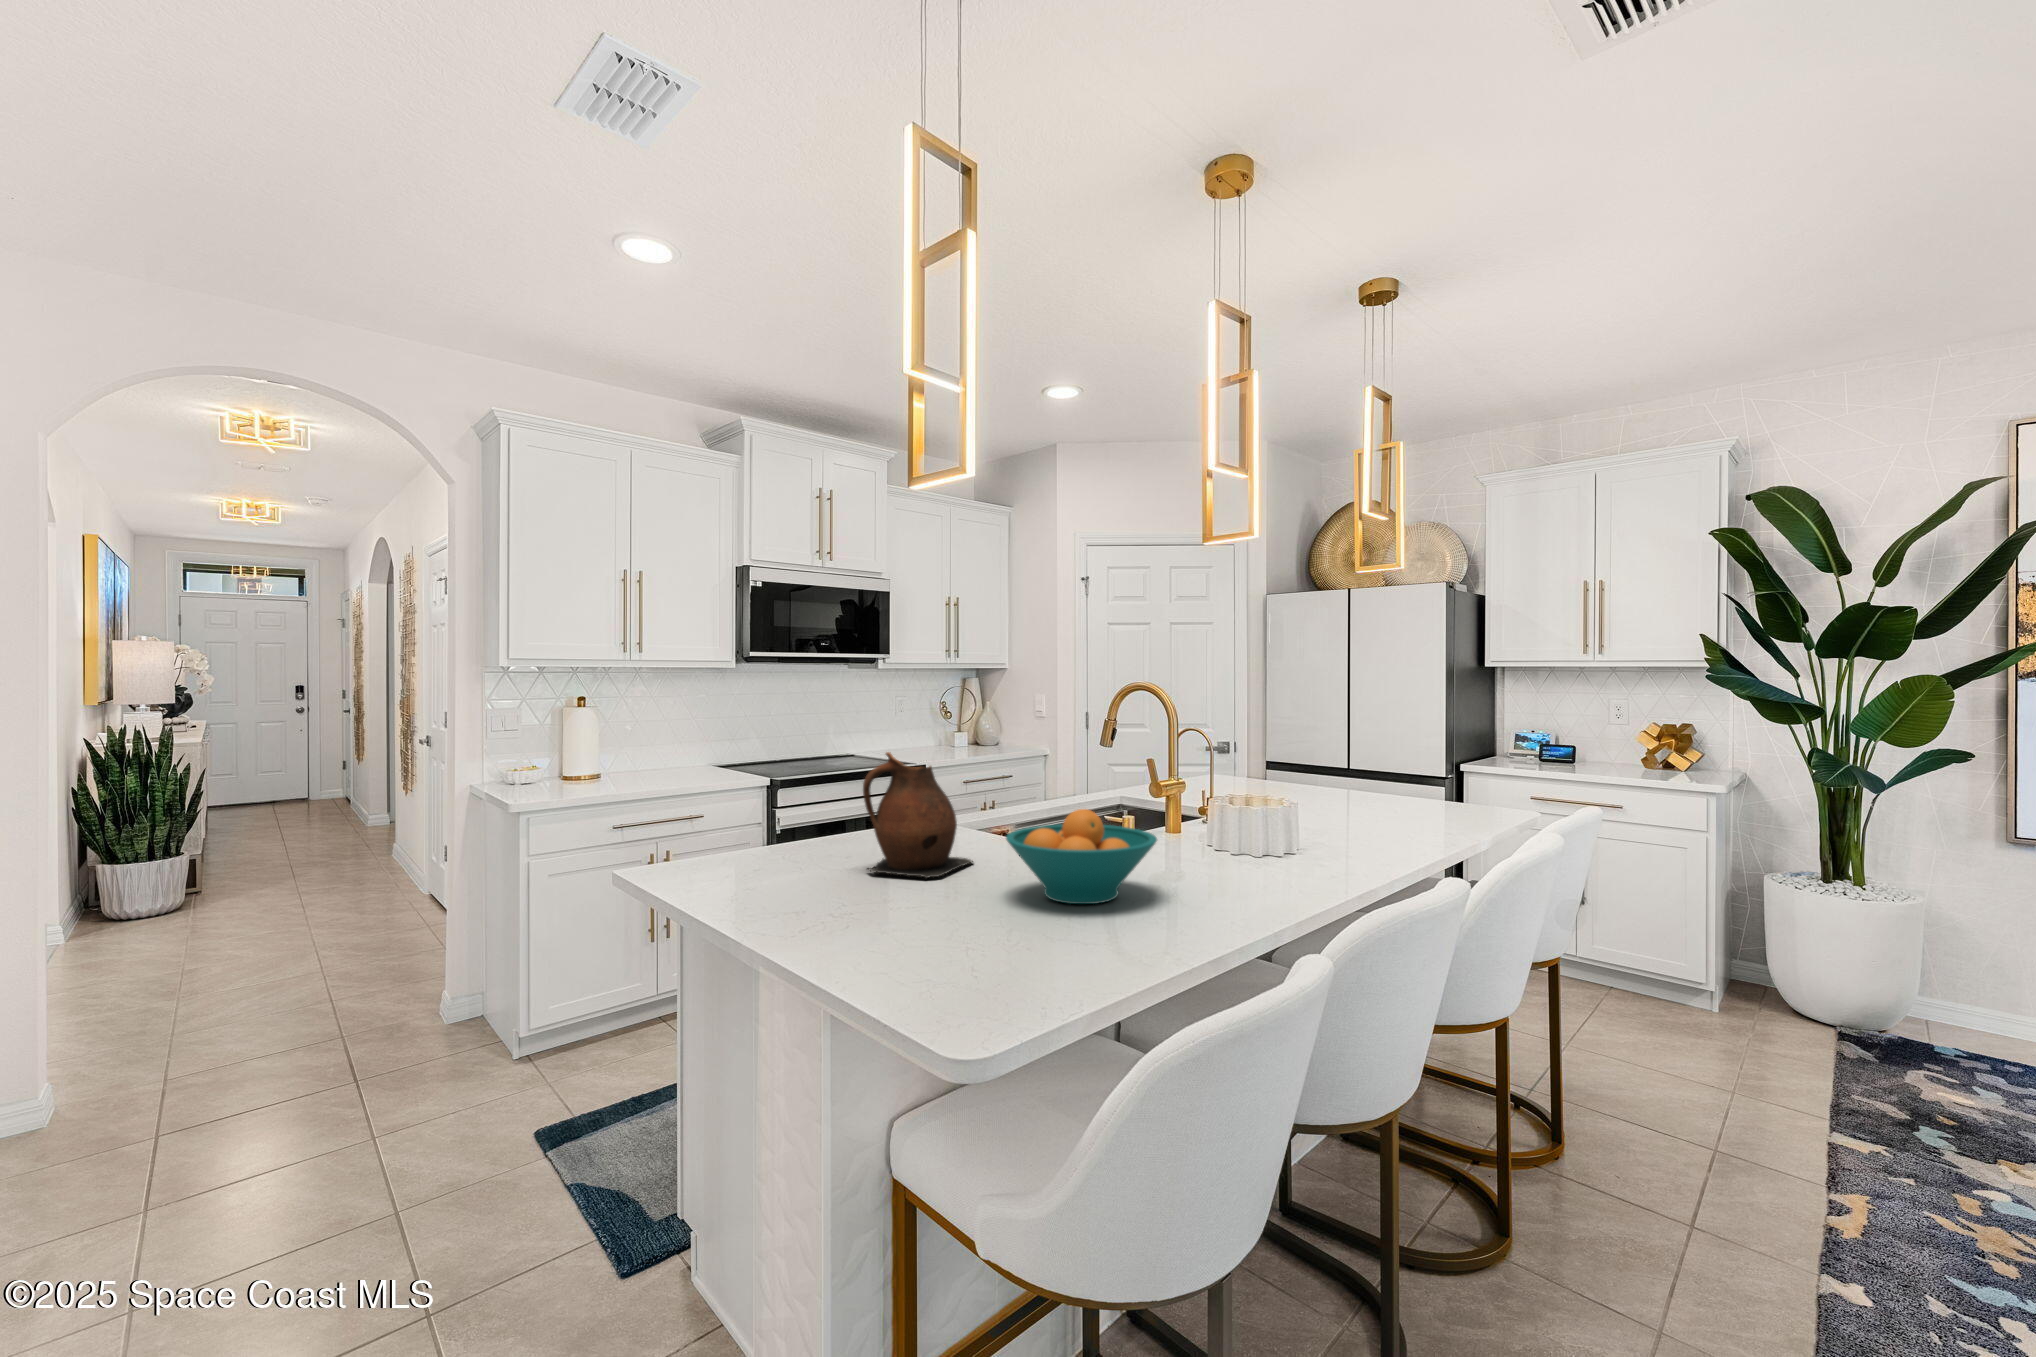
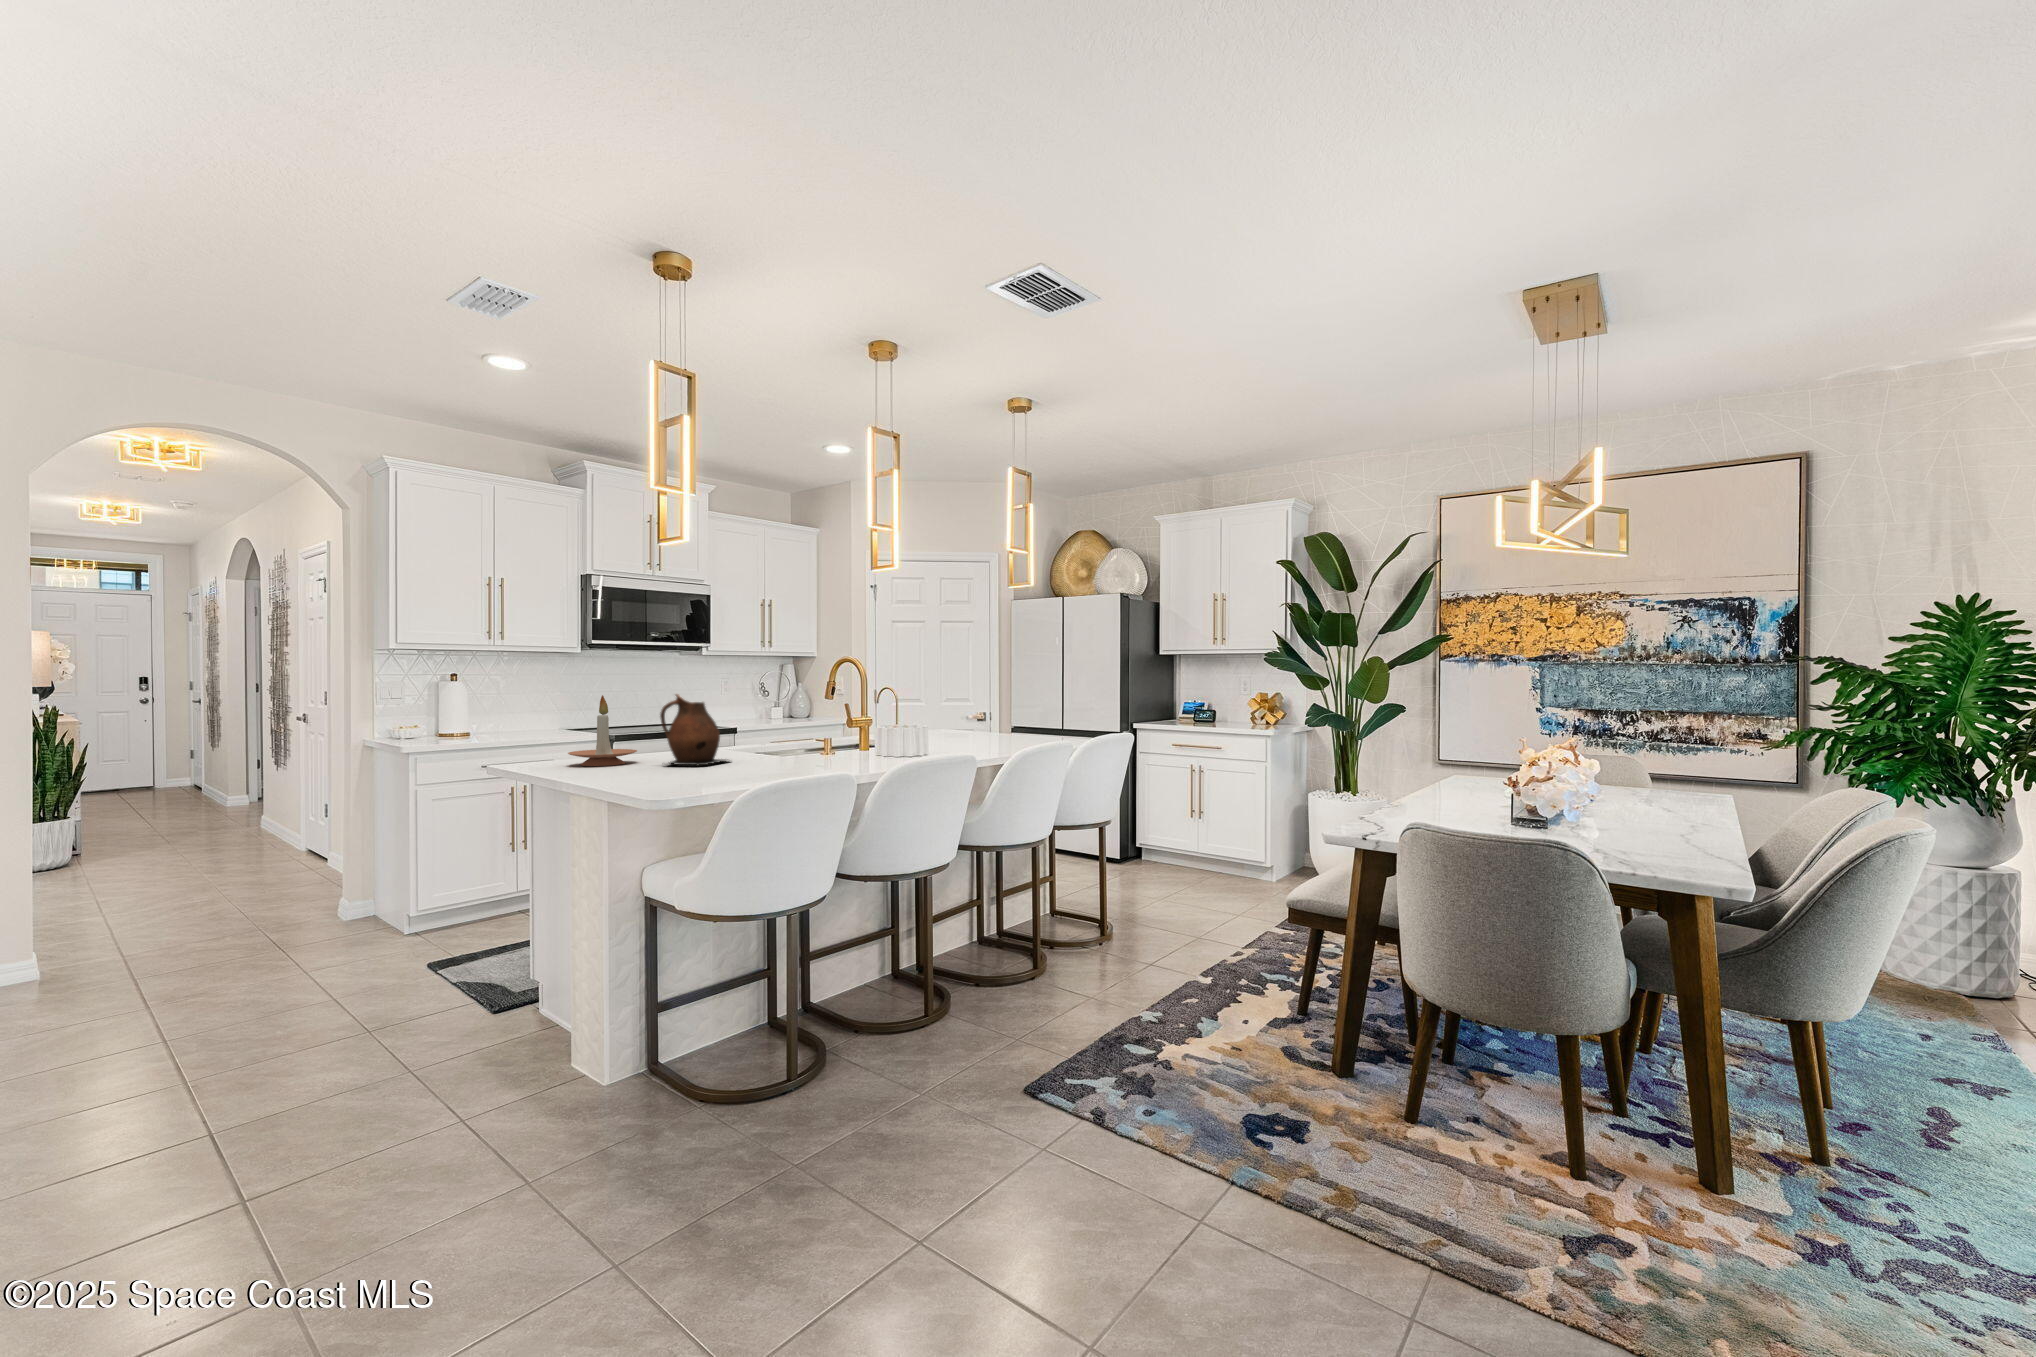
candle holder: none [718,750,823,867] -> present [568,695,637,766]
fruit bowl: present [1006,809,1157,904] -> none [739,720,826,770]

